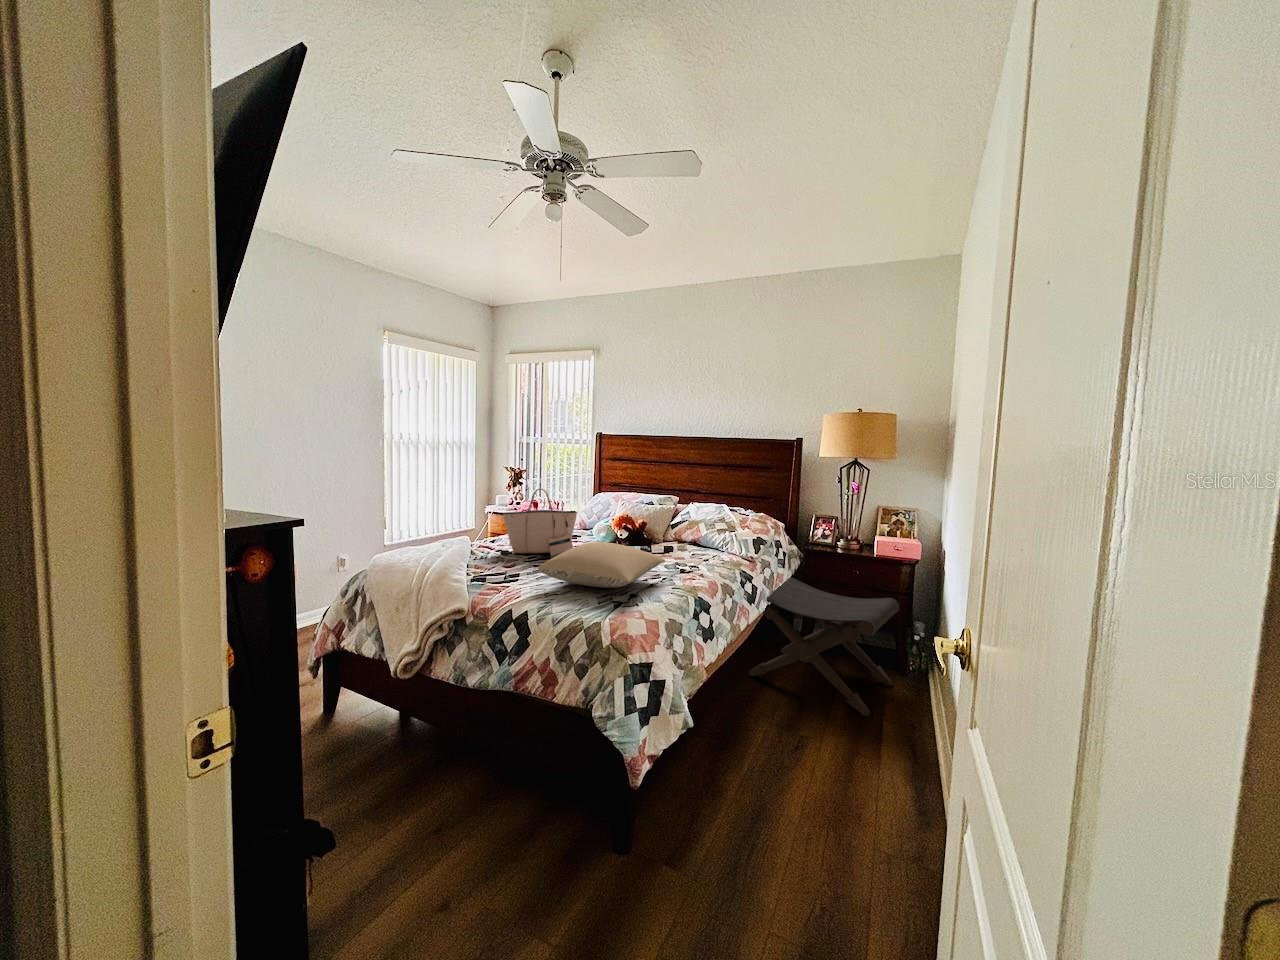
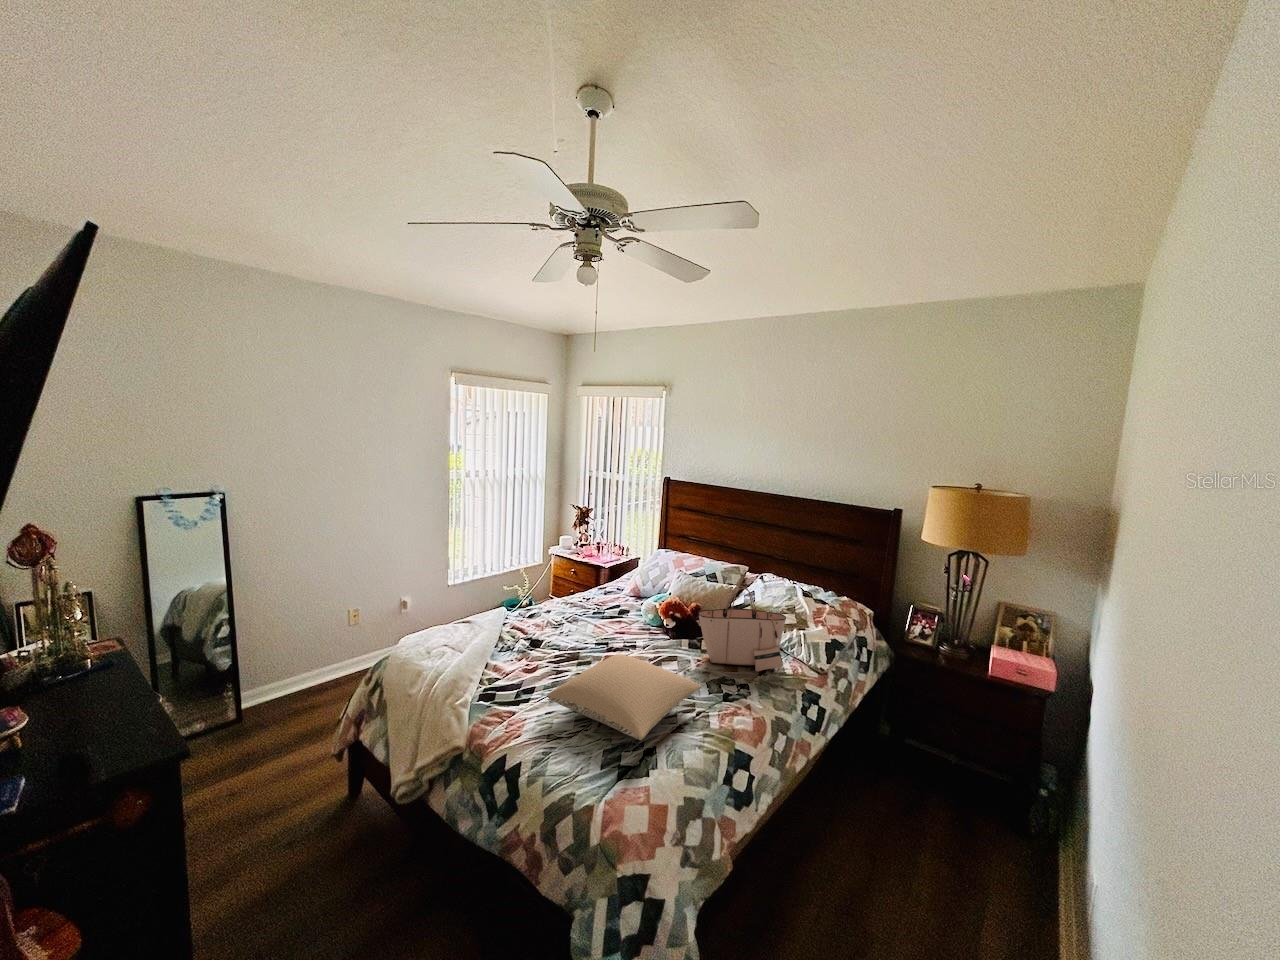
tote bag: present [503,489,577,556] -> present [699,586,786,672]
footstool: present [749,578,899,716] -> none [813,684,1021,909]

